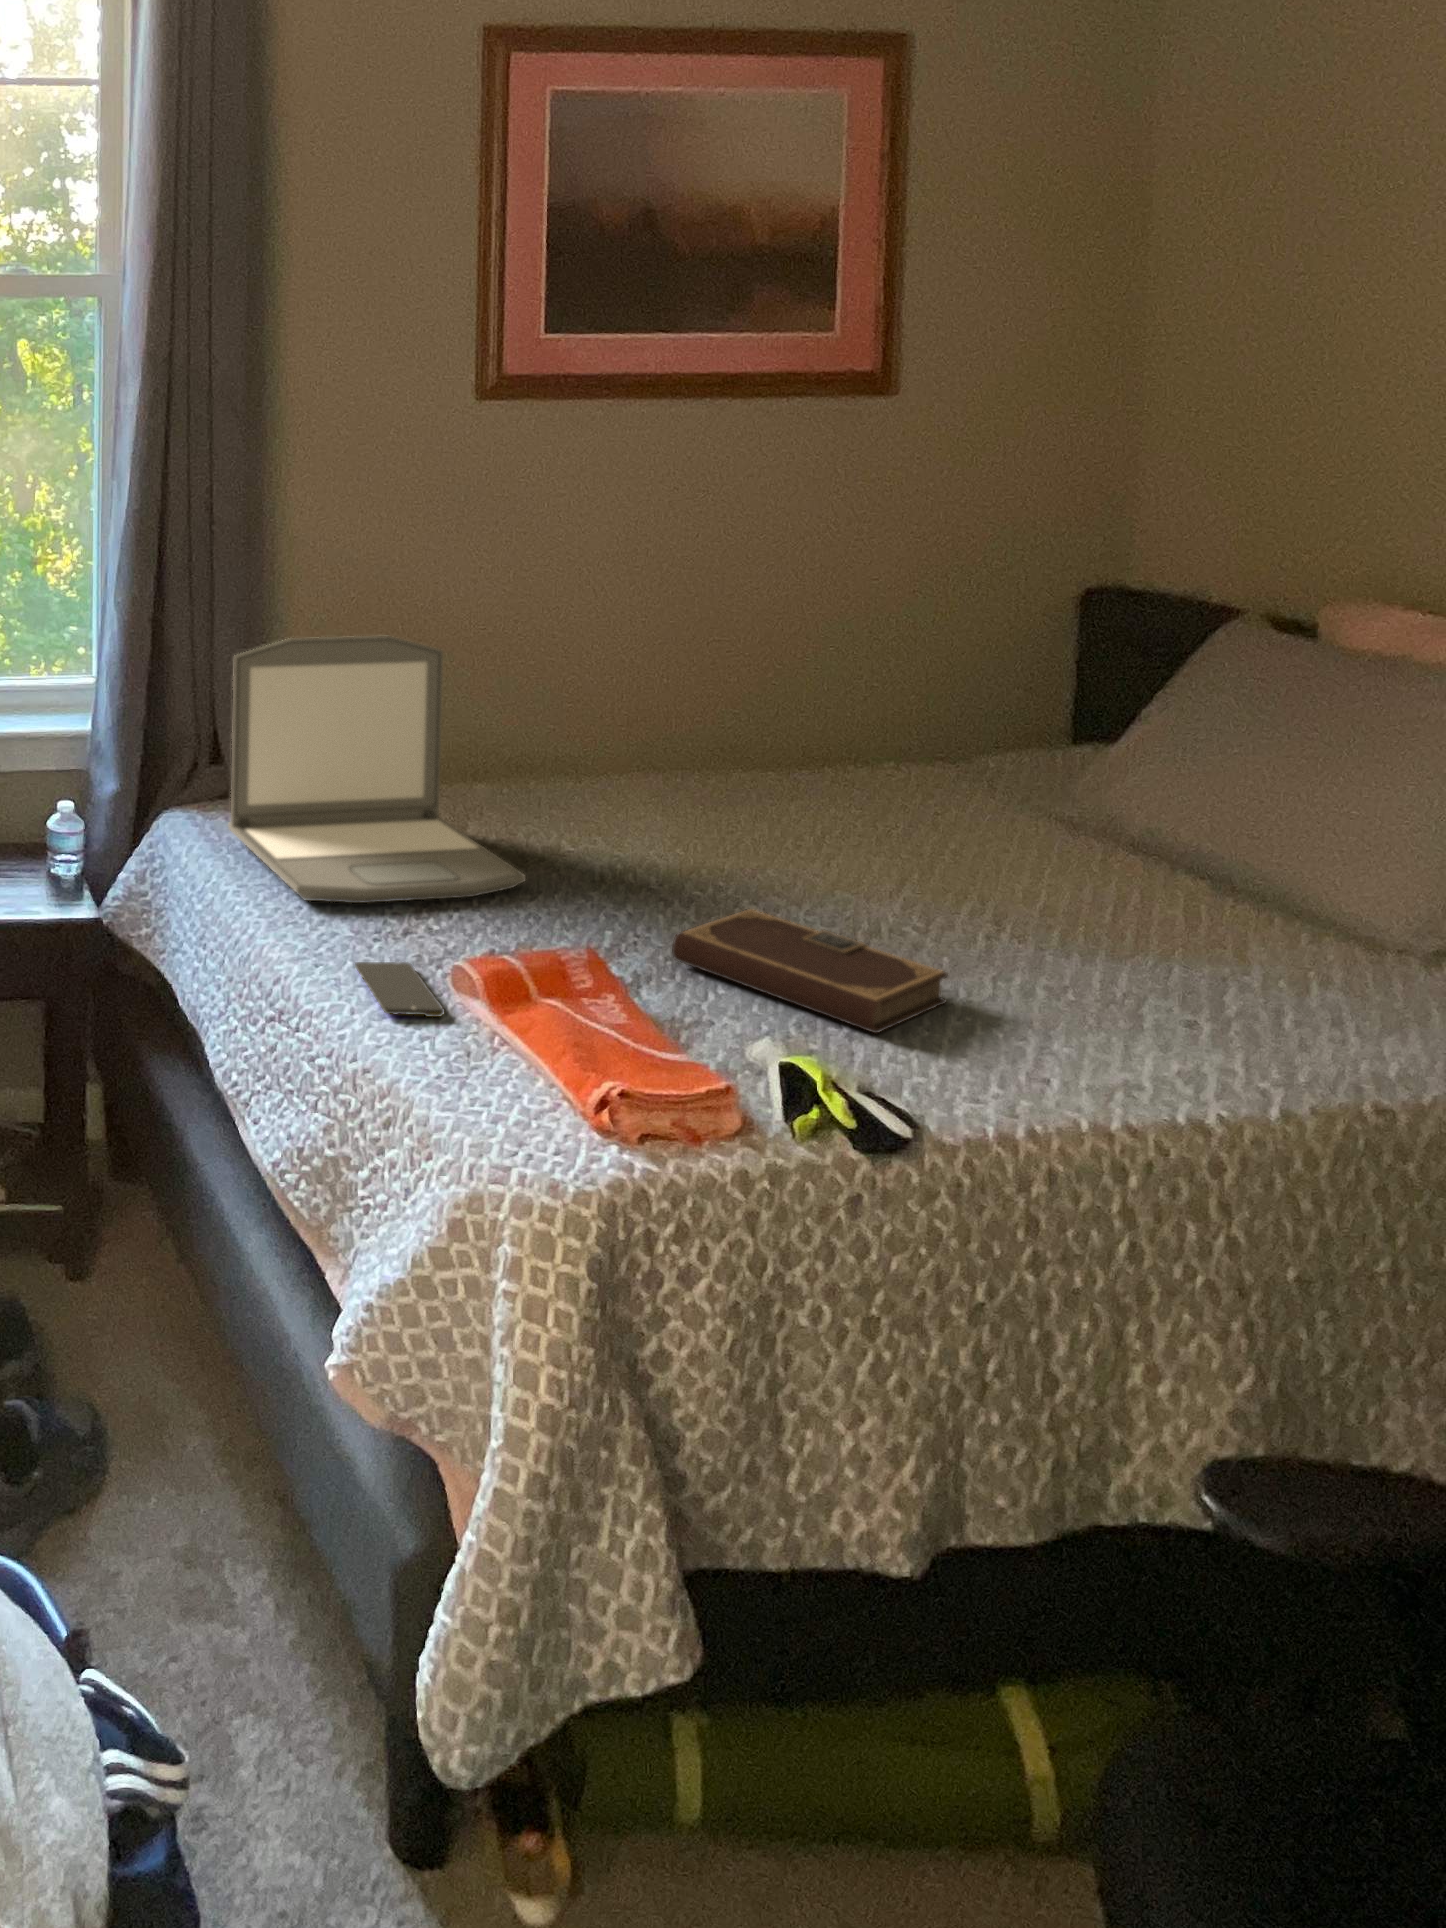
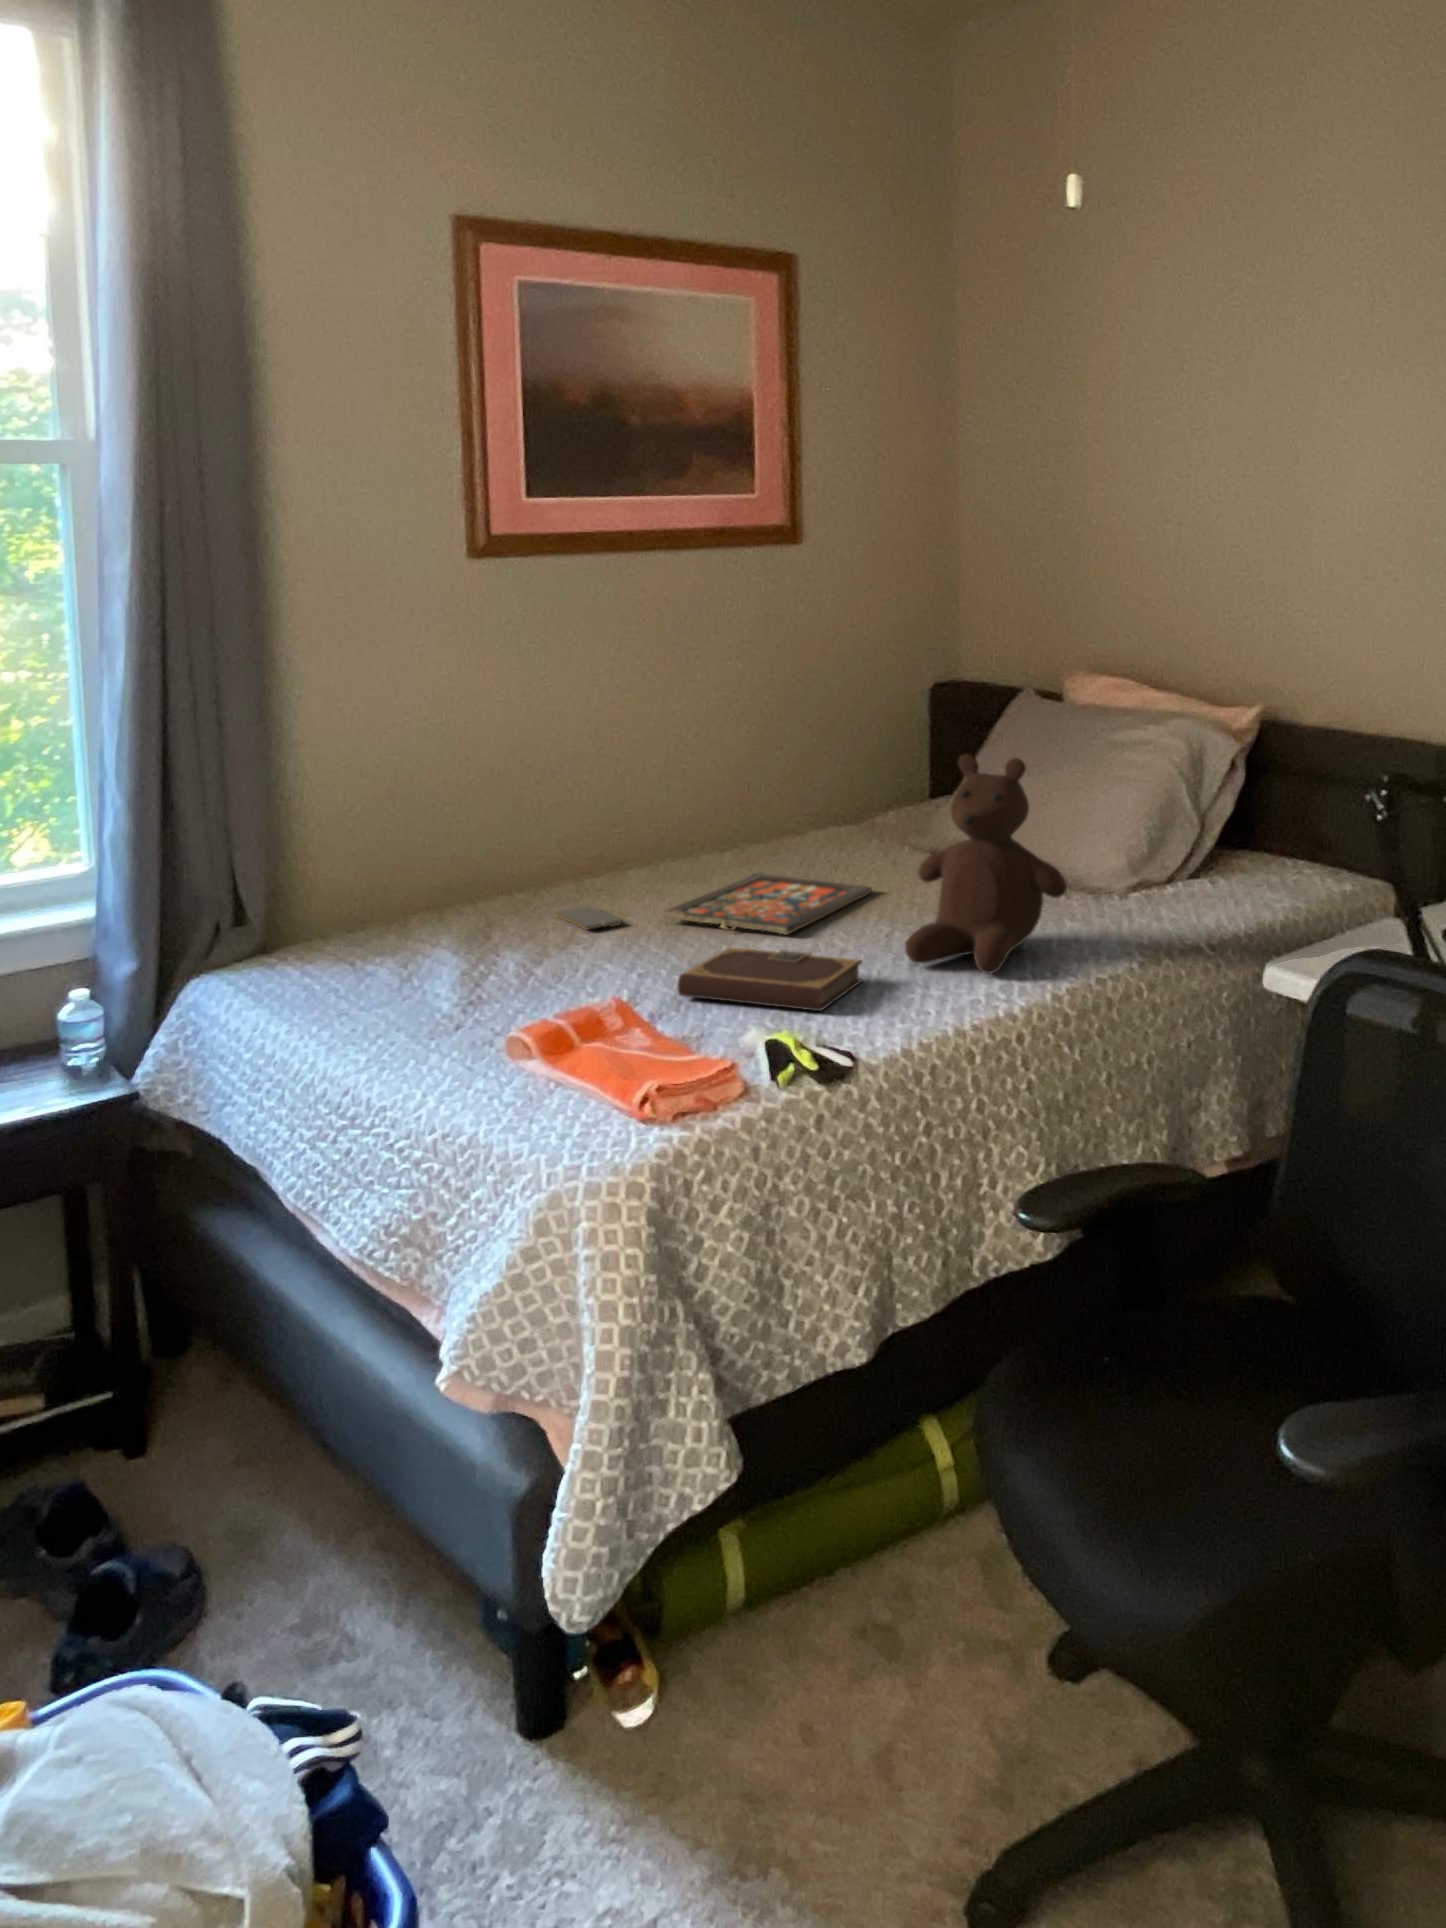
laptop: present [228,636,526,903] -> none [267,776,555,1020]
teddy bear: none [1020,704,1327,1043] -> present [905,754,1067,974]
board game: none [668,809,975,905] -> present [662,873,872,935]
smartphone: present [355,962,444,1017] -> present [555,906,621,929]

